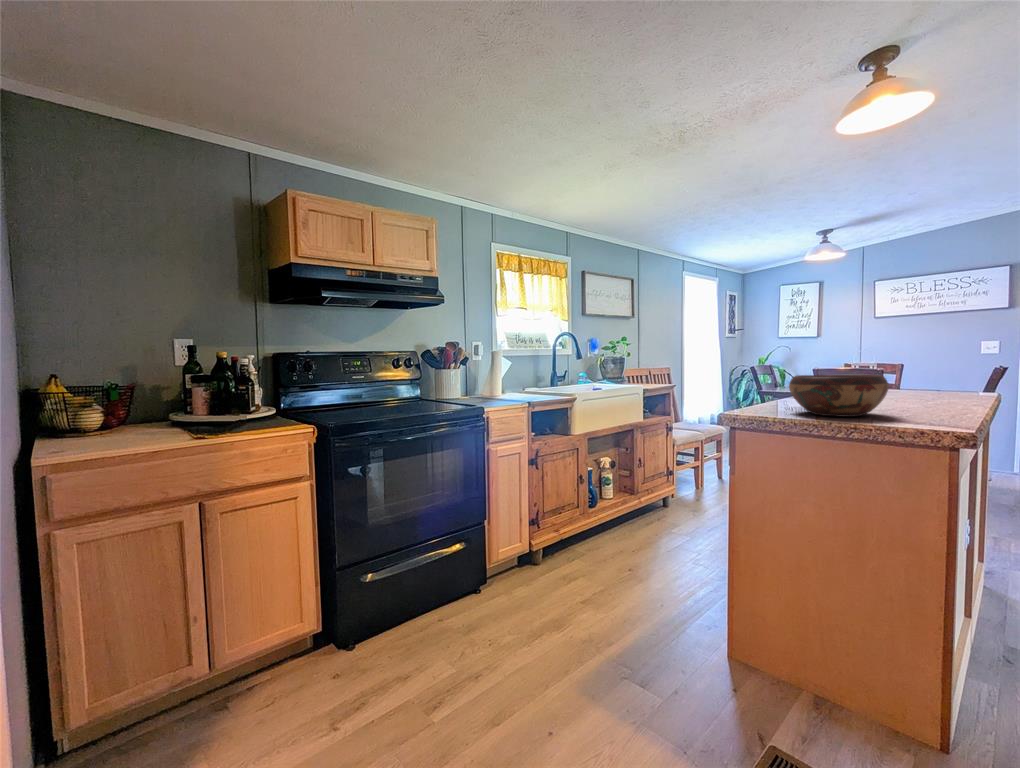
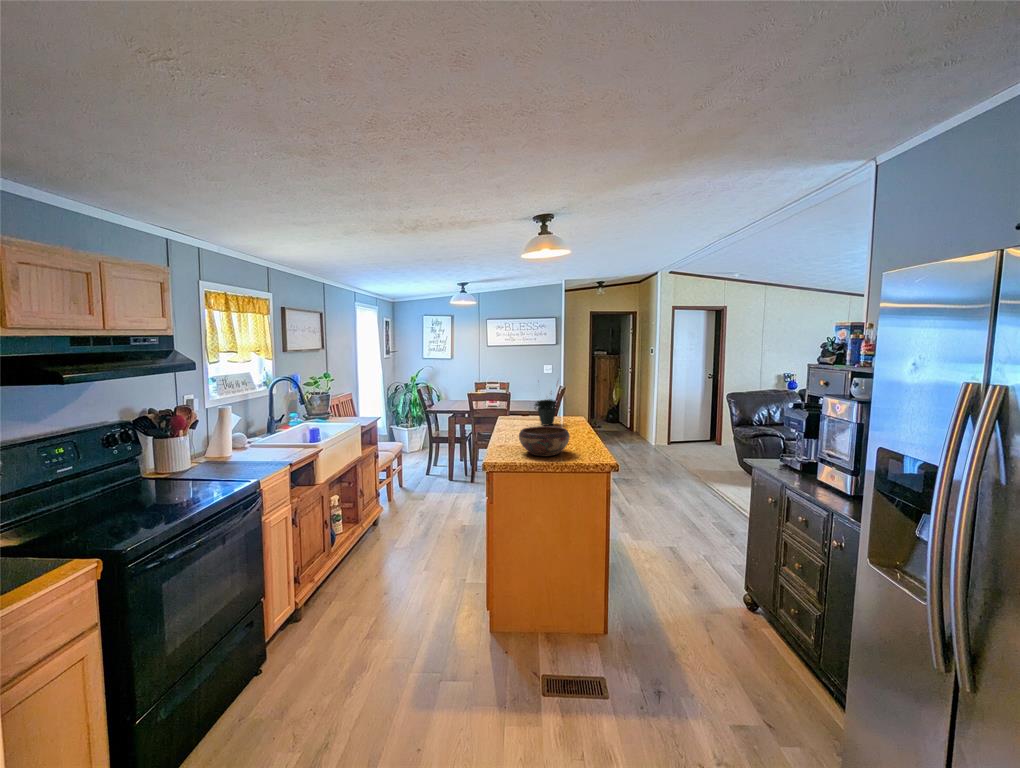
potted plant: none [877,318,930,396] -> present [535,399,558,426]

